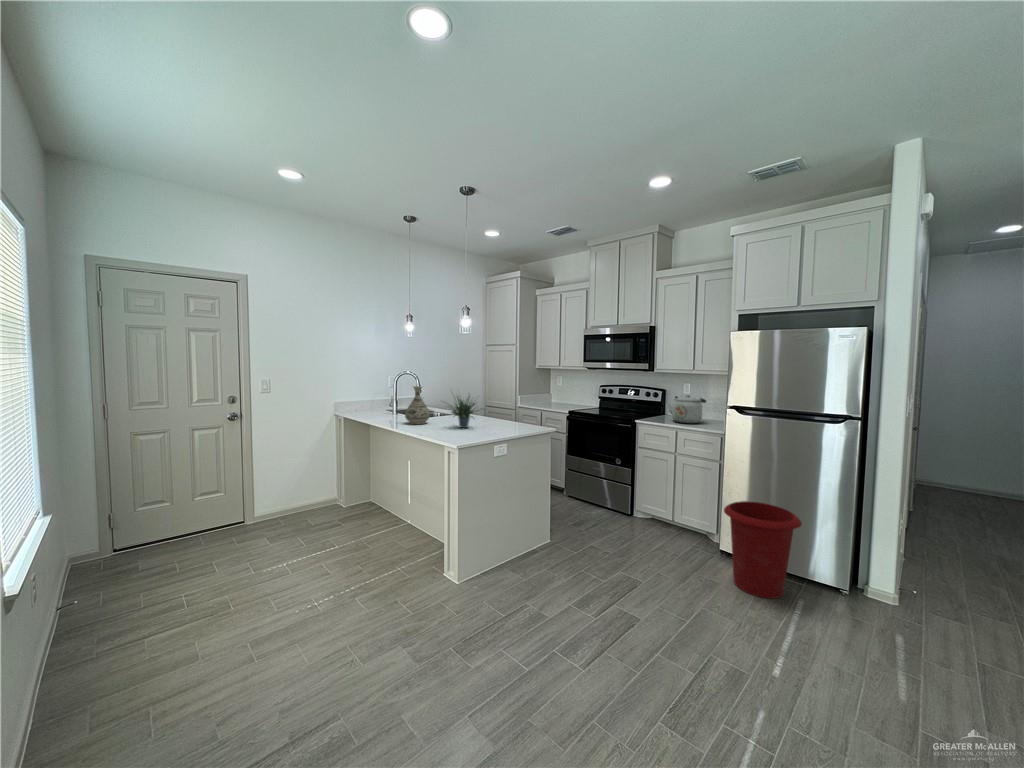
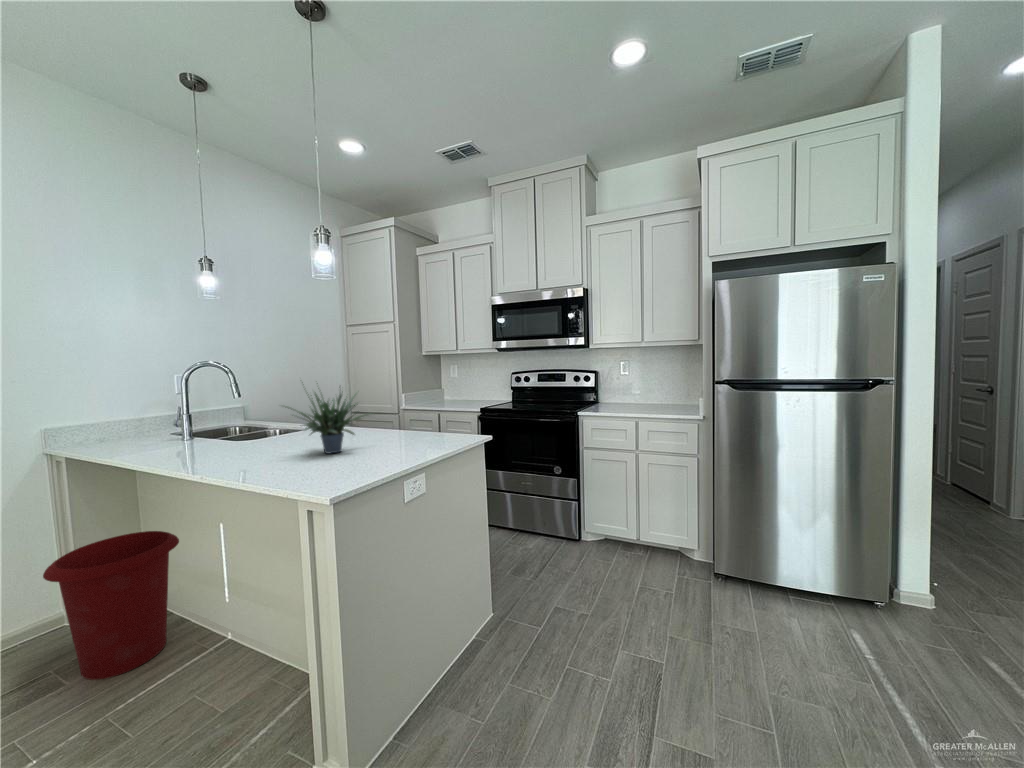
vase: present [405,386,430,424] -> none [202,382,259,457]
kettle: present [668,395,706,423] -> none [610,374,655,410]
waste bin: present [724,501,802,598] -> present [43,531,179,680]

